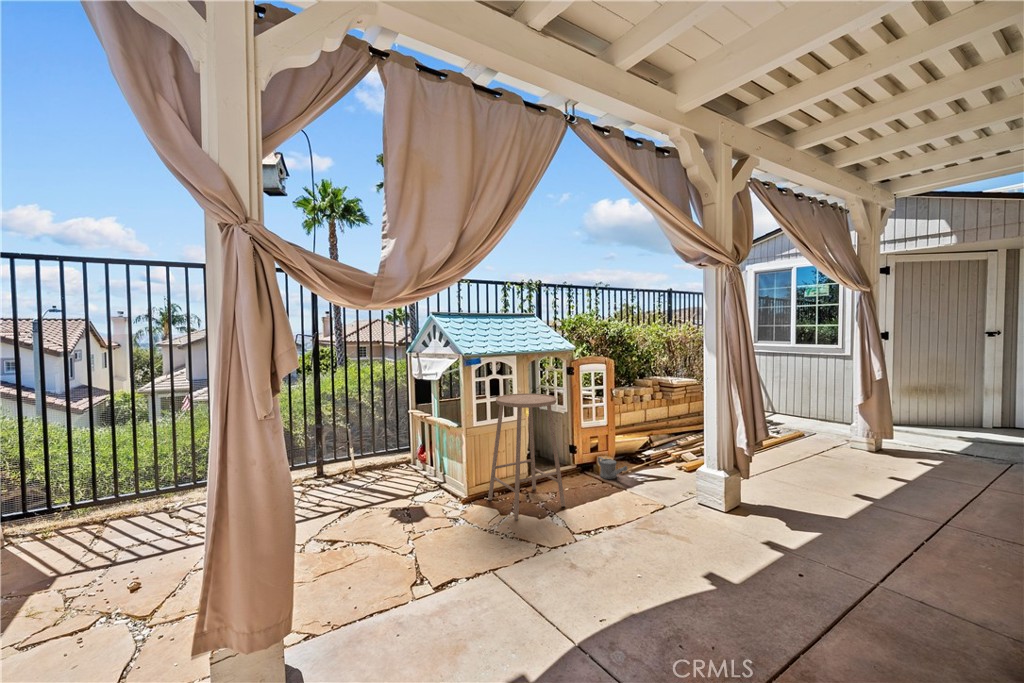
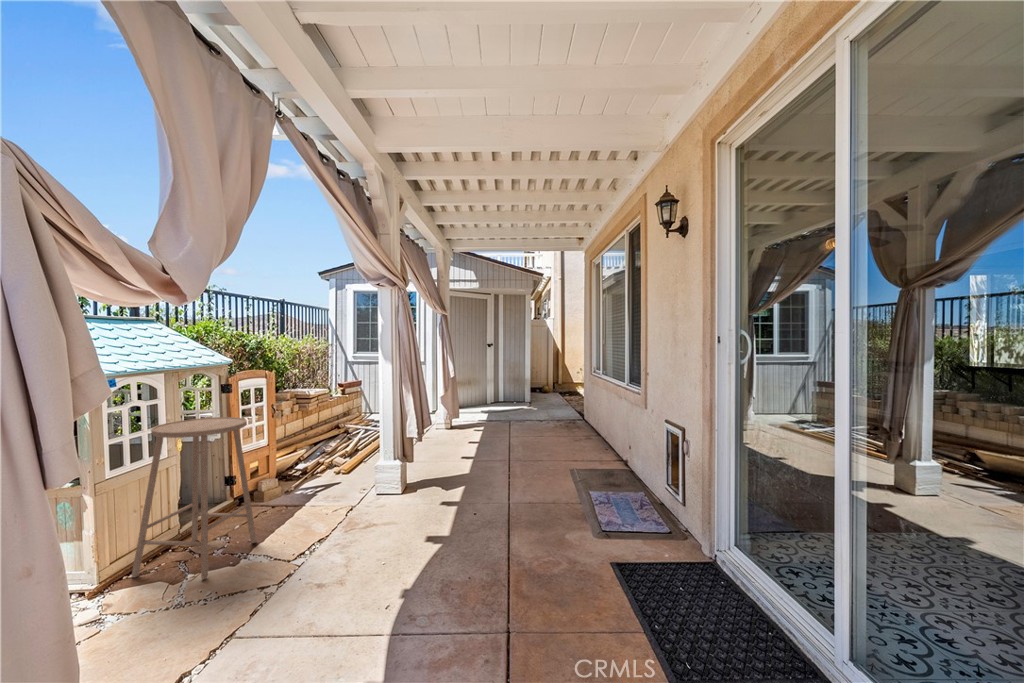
watering can: present [598,457,627,479] -> none [260,479,304,502]

